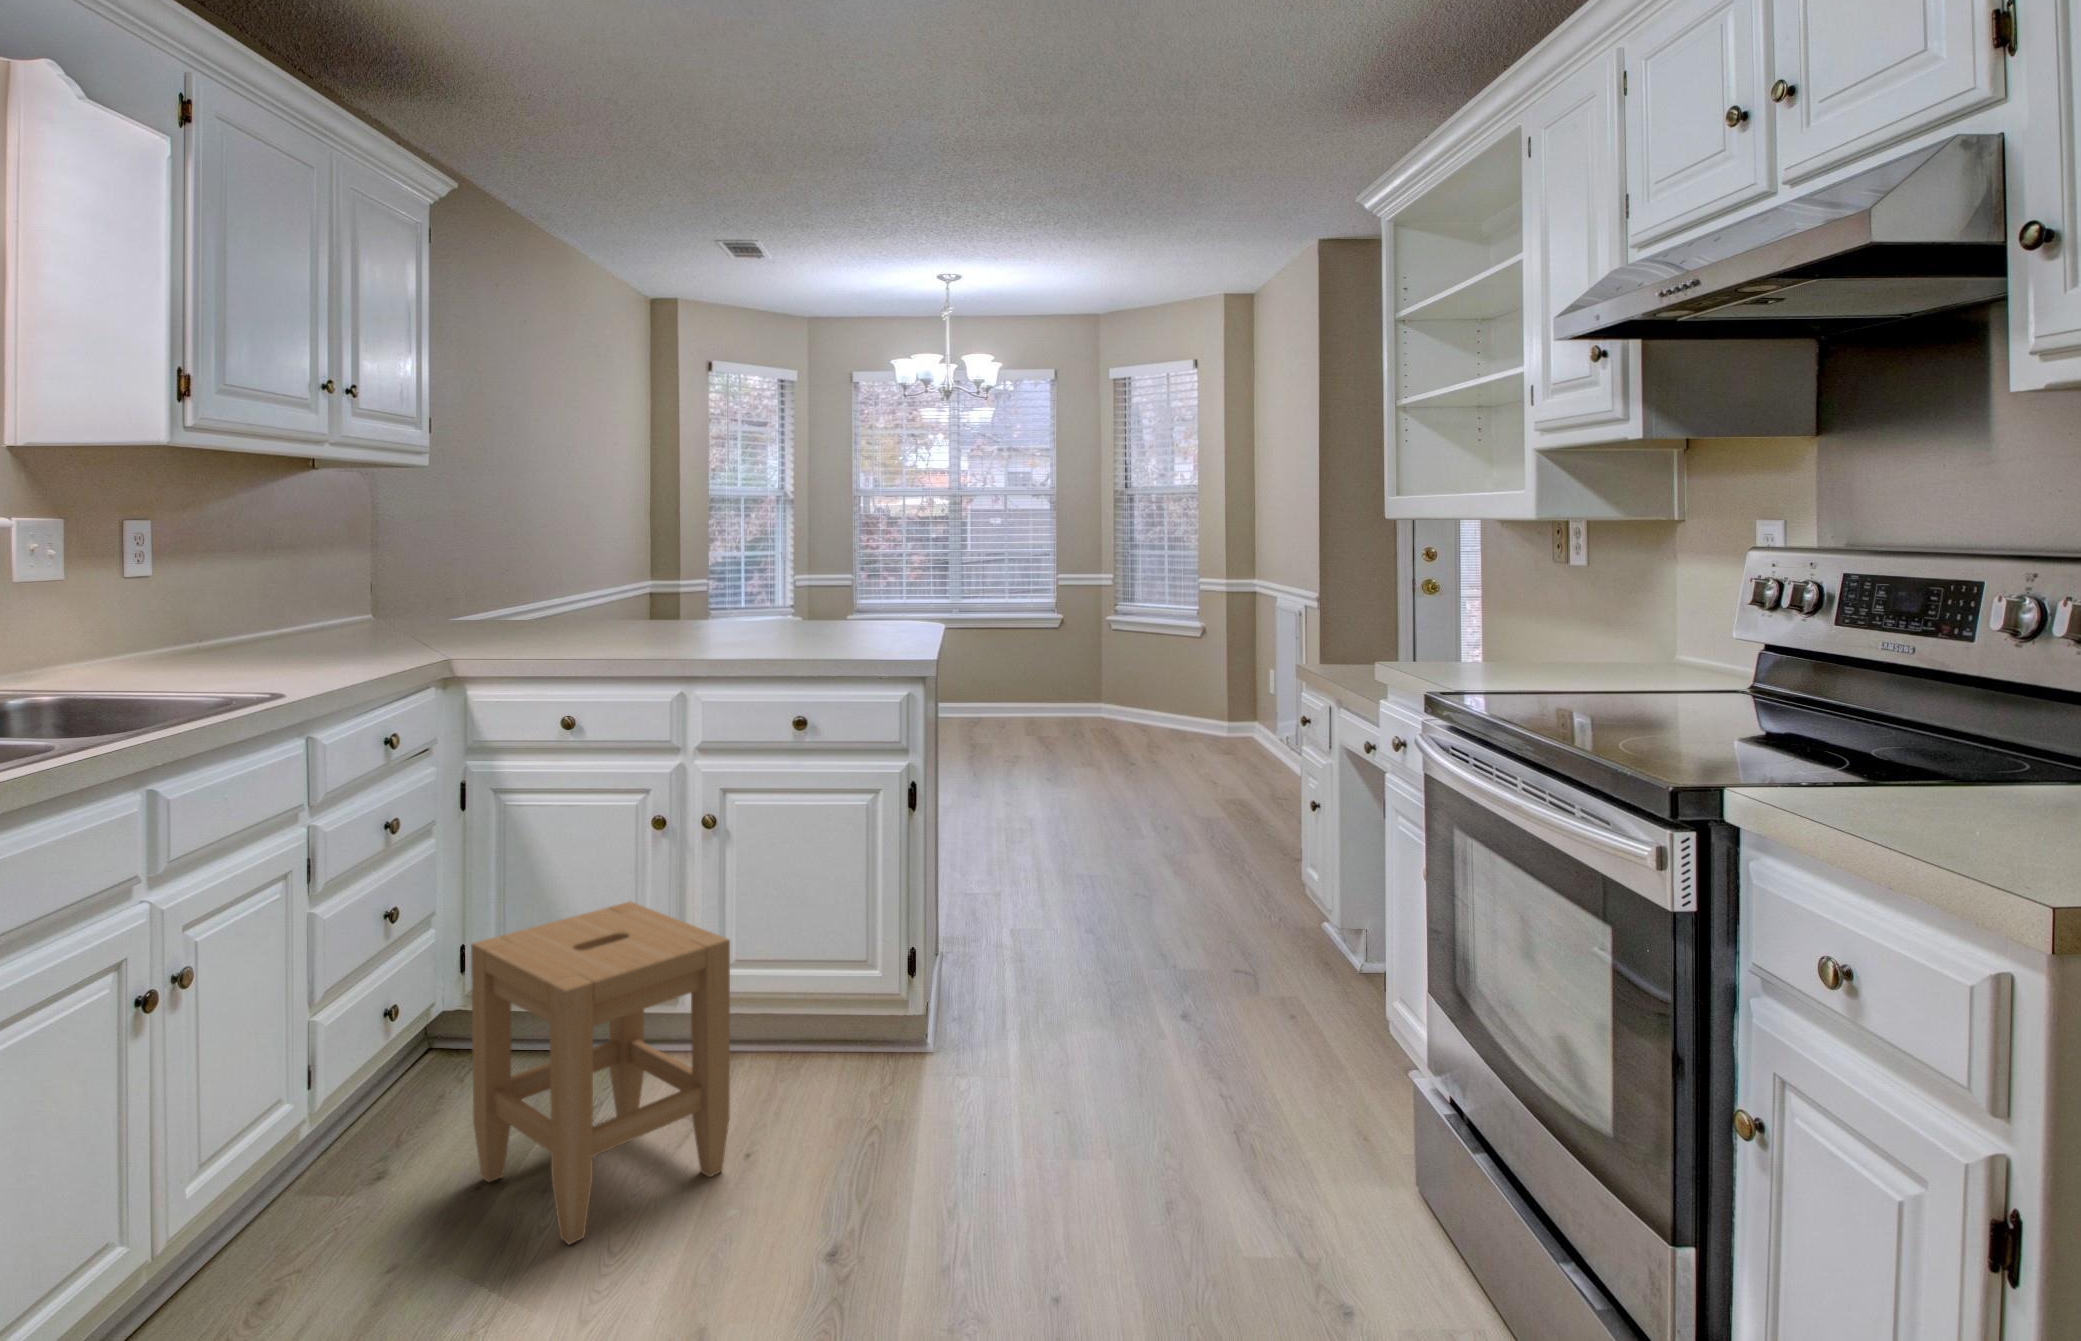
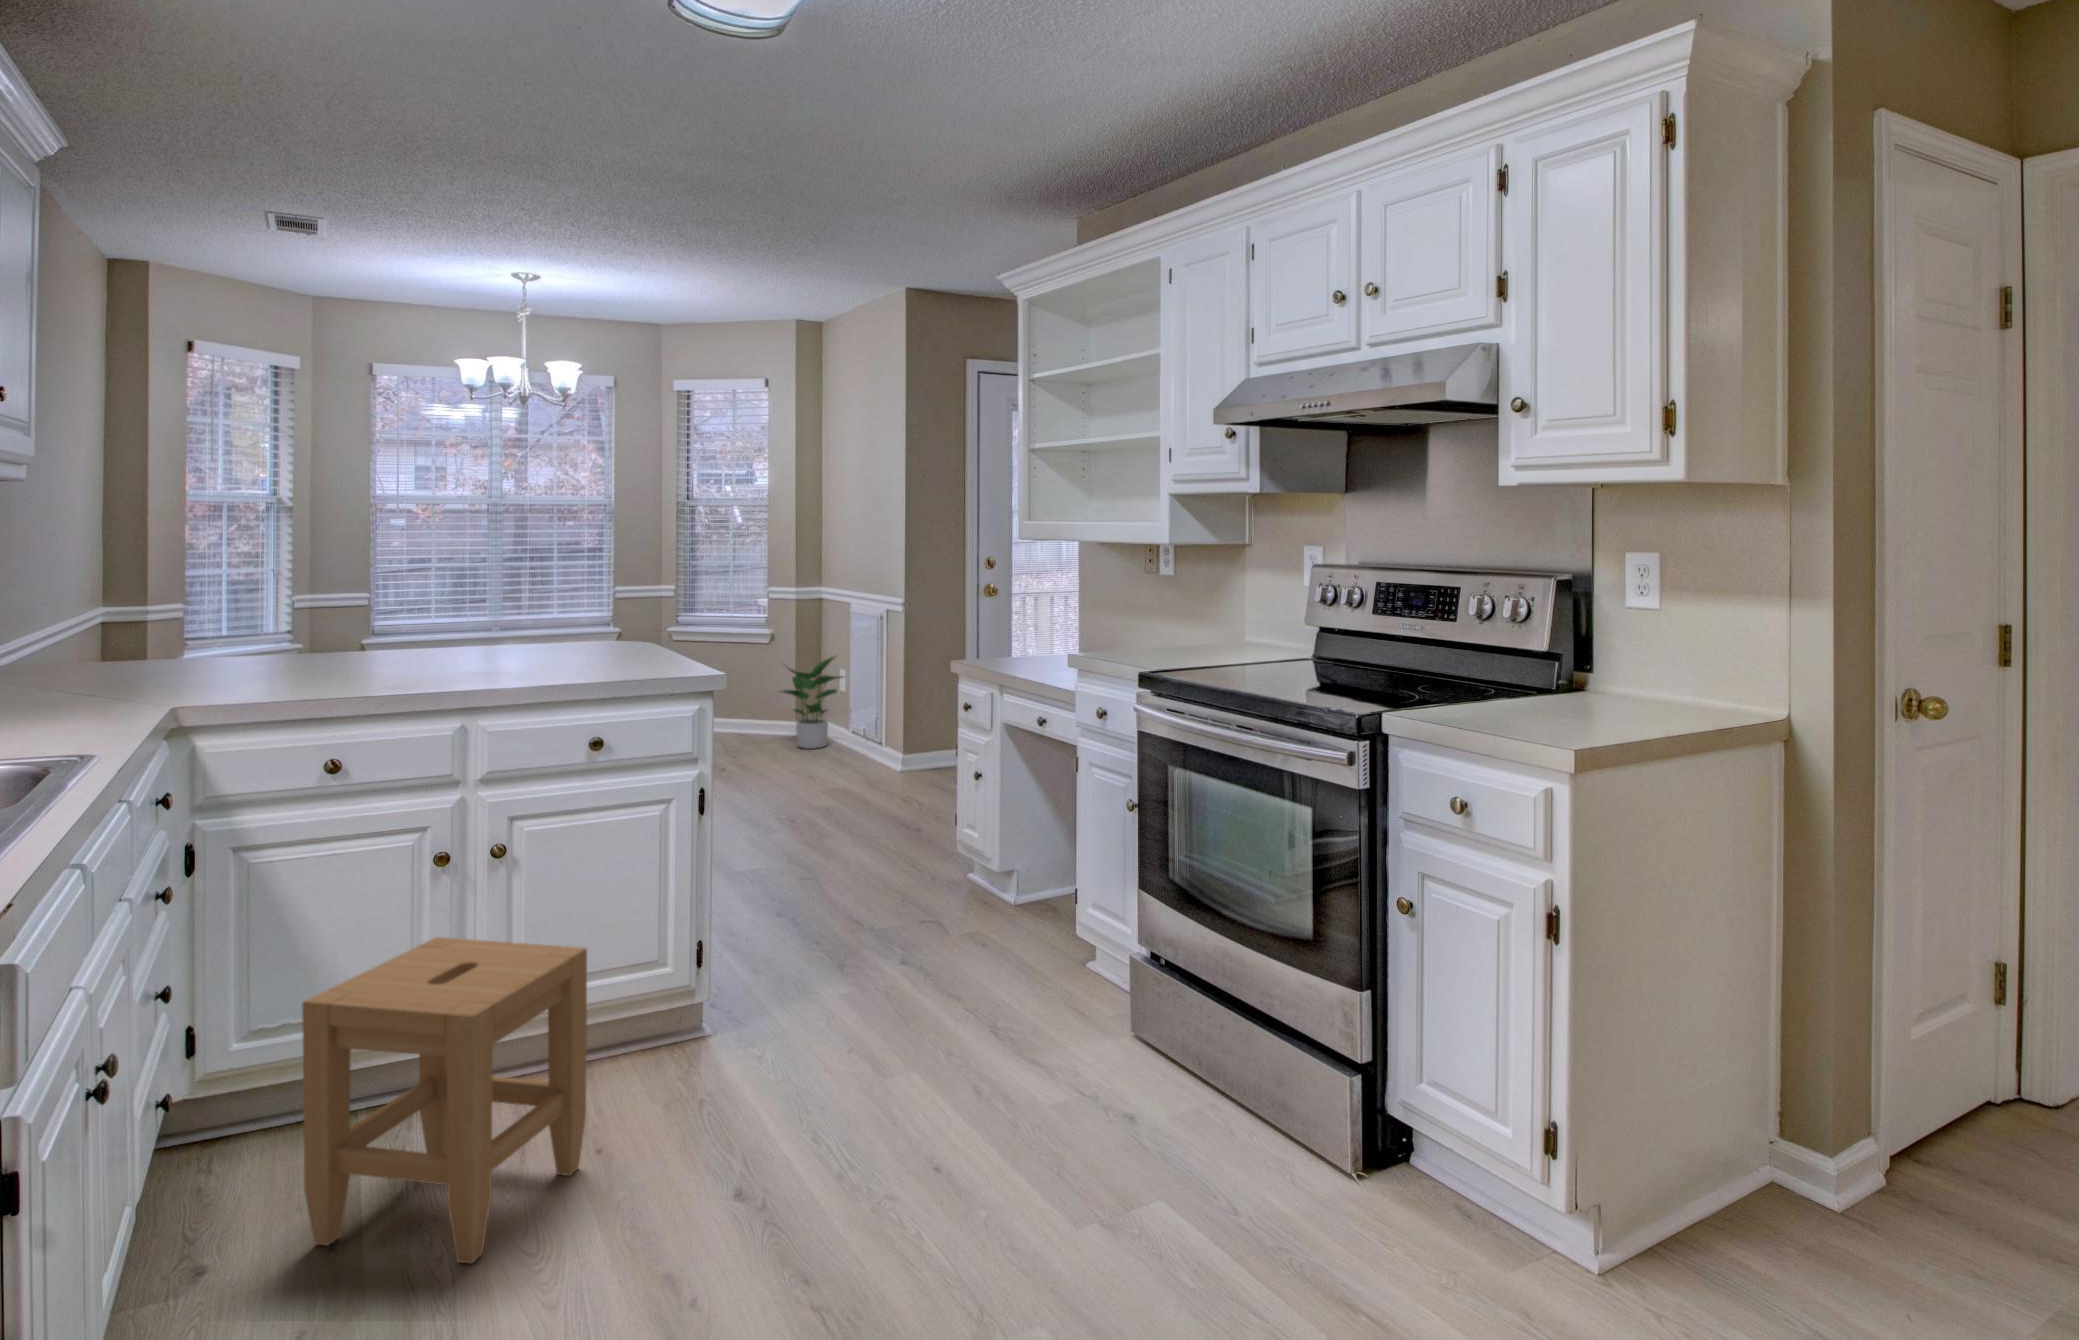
potted plant: none [1203,655,1275,756] -> present [782,656,843,749]

